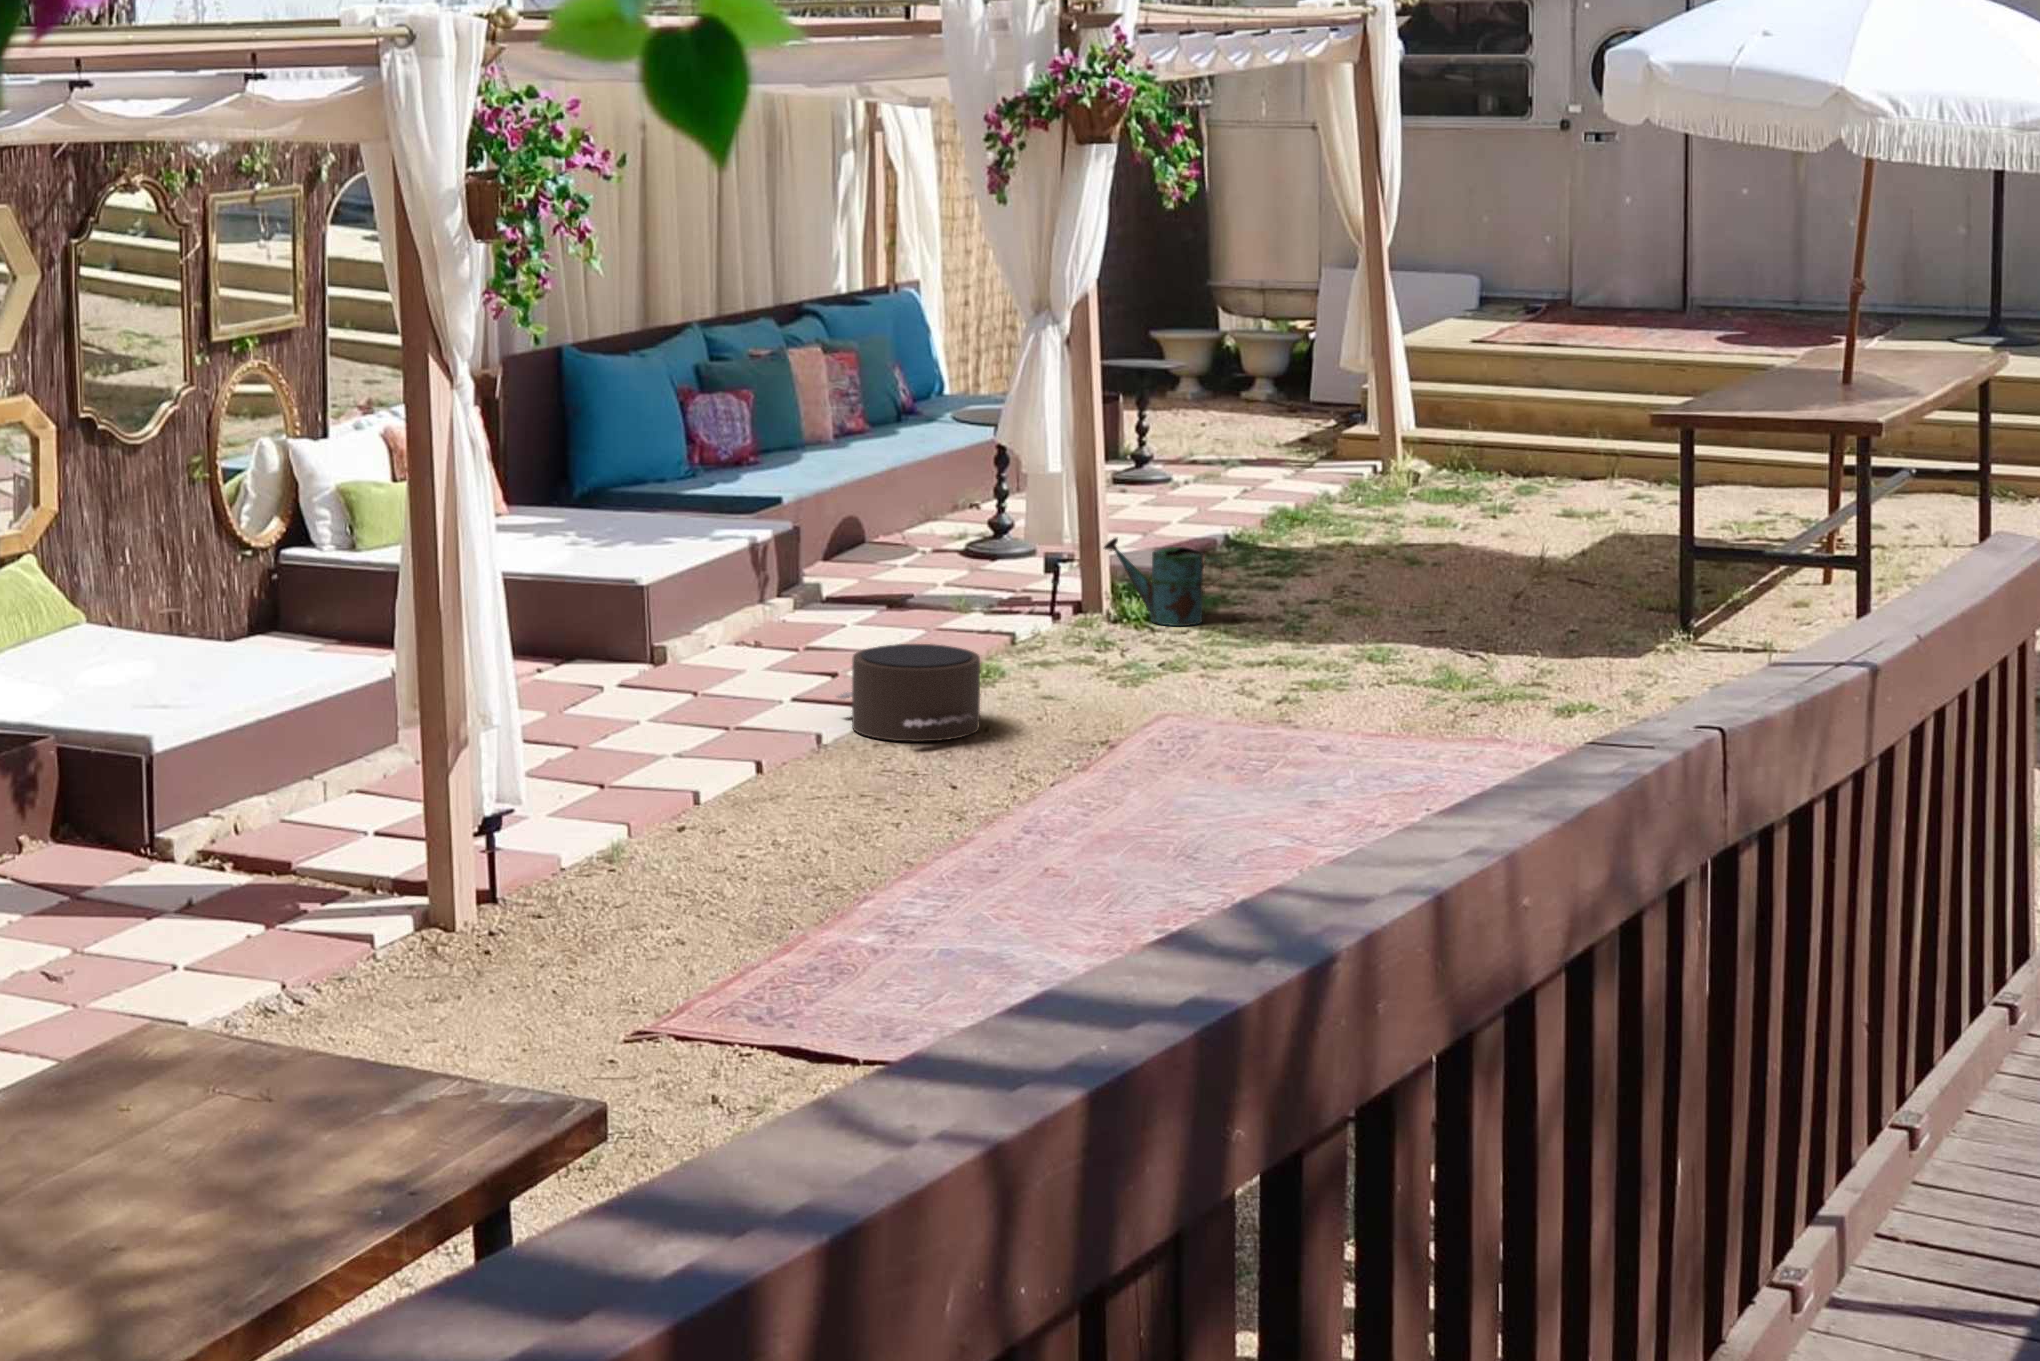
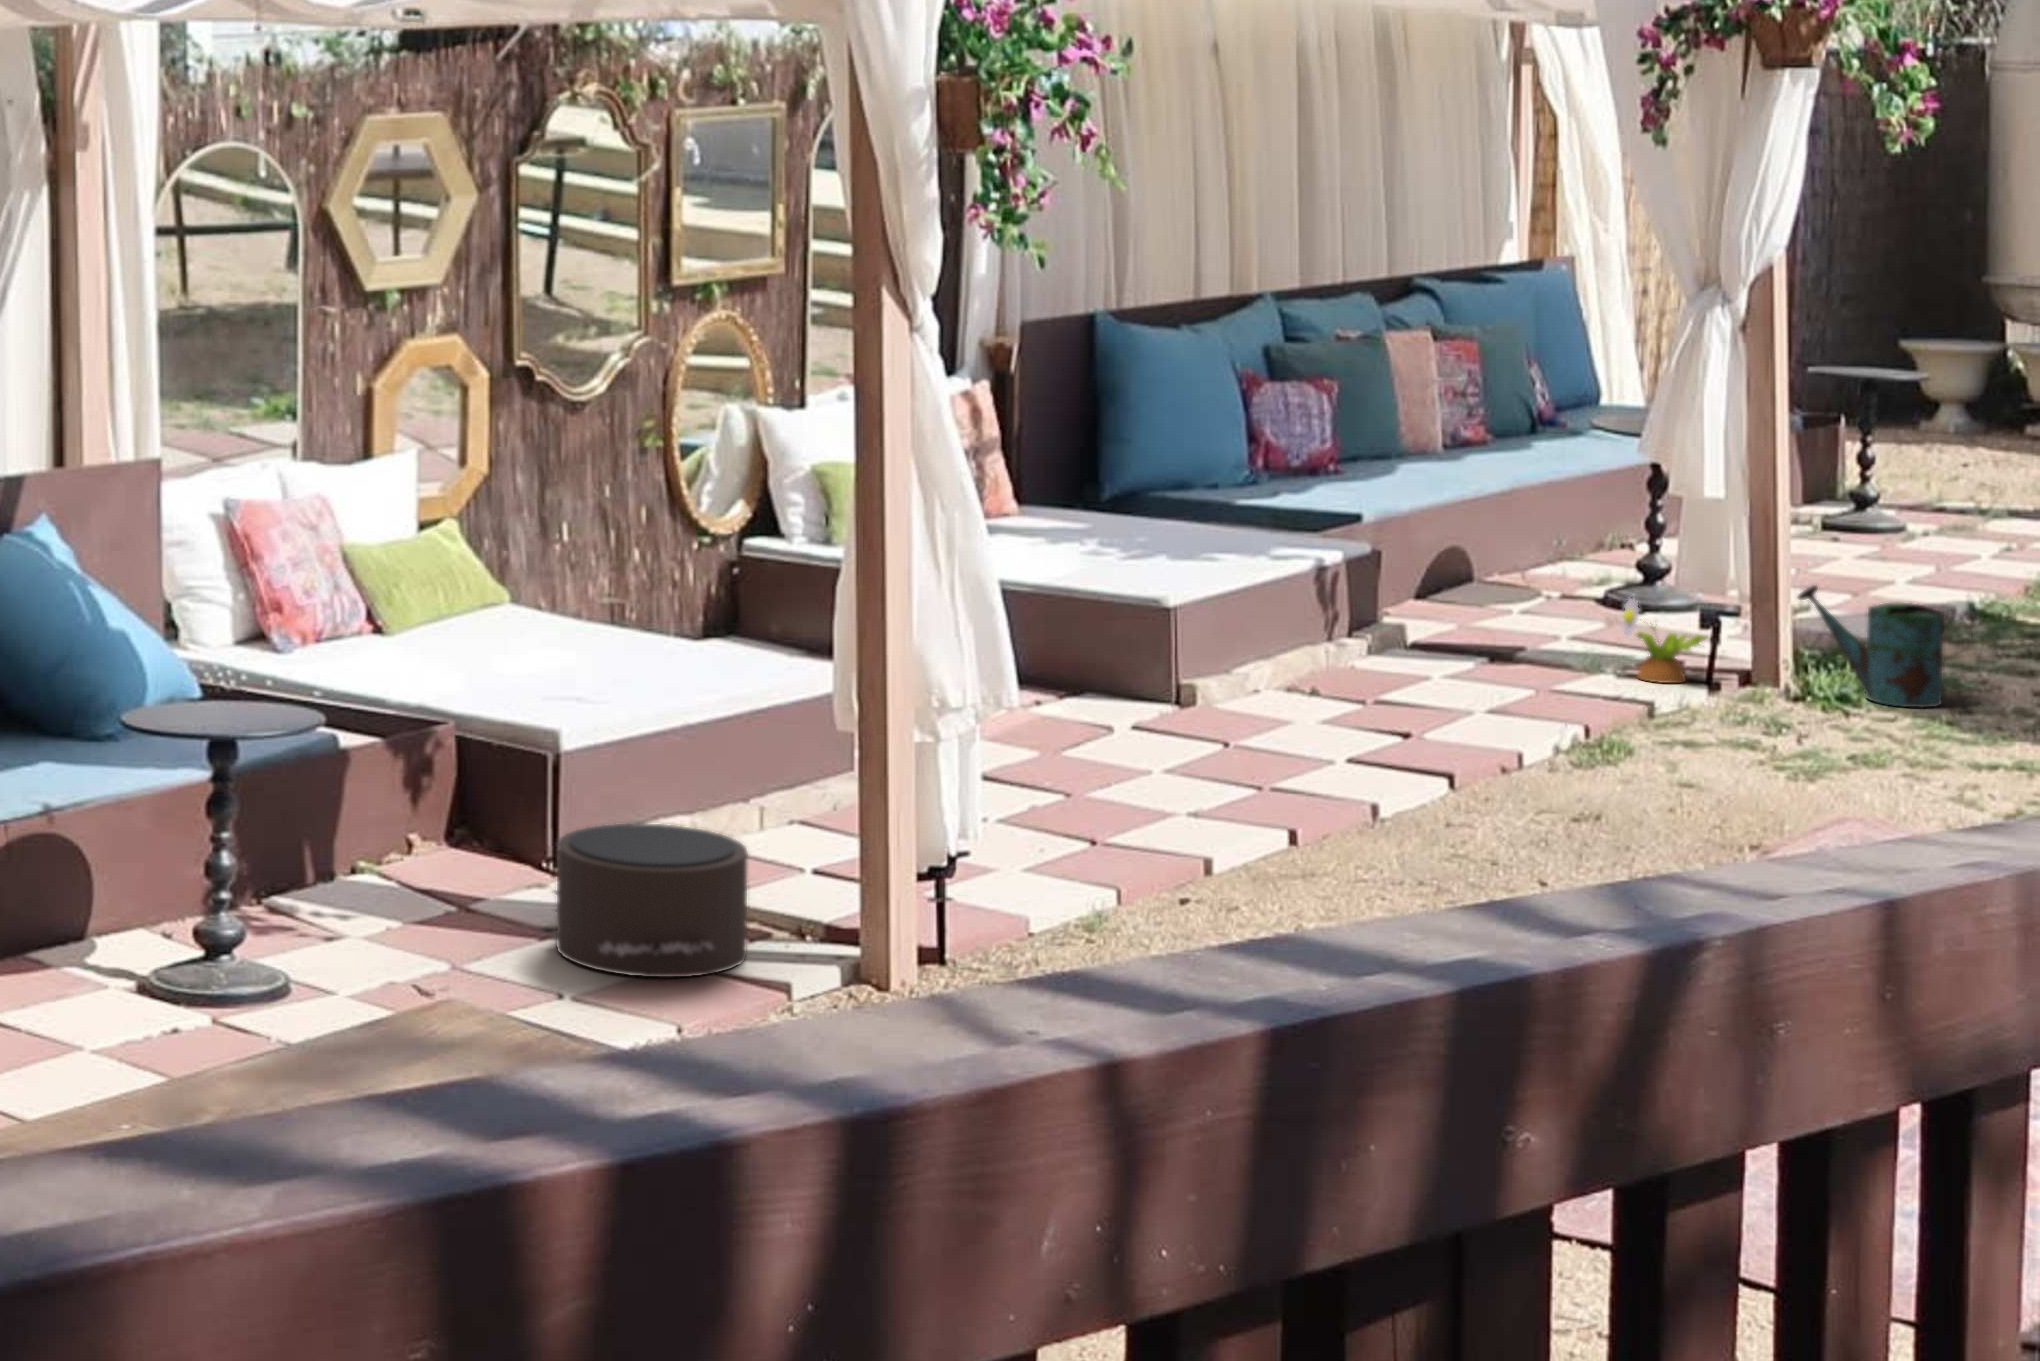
decorative plant: none [981,552,1044,620] -> present [1623,594,1707,683]
pouf: present [837,644,980,741] -> present [554,824,748,977]

